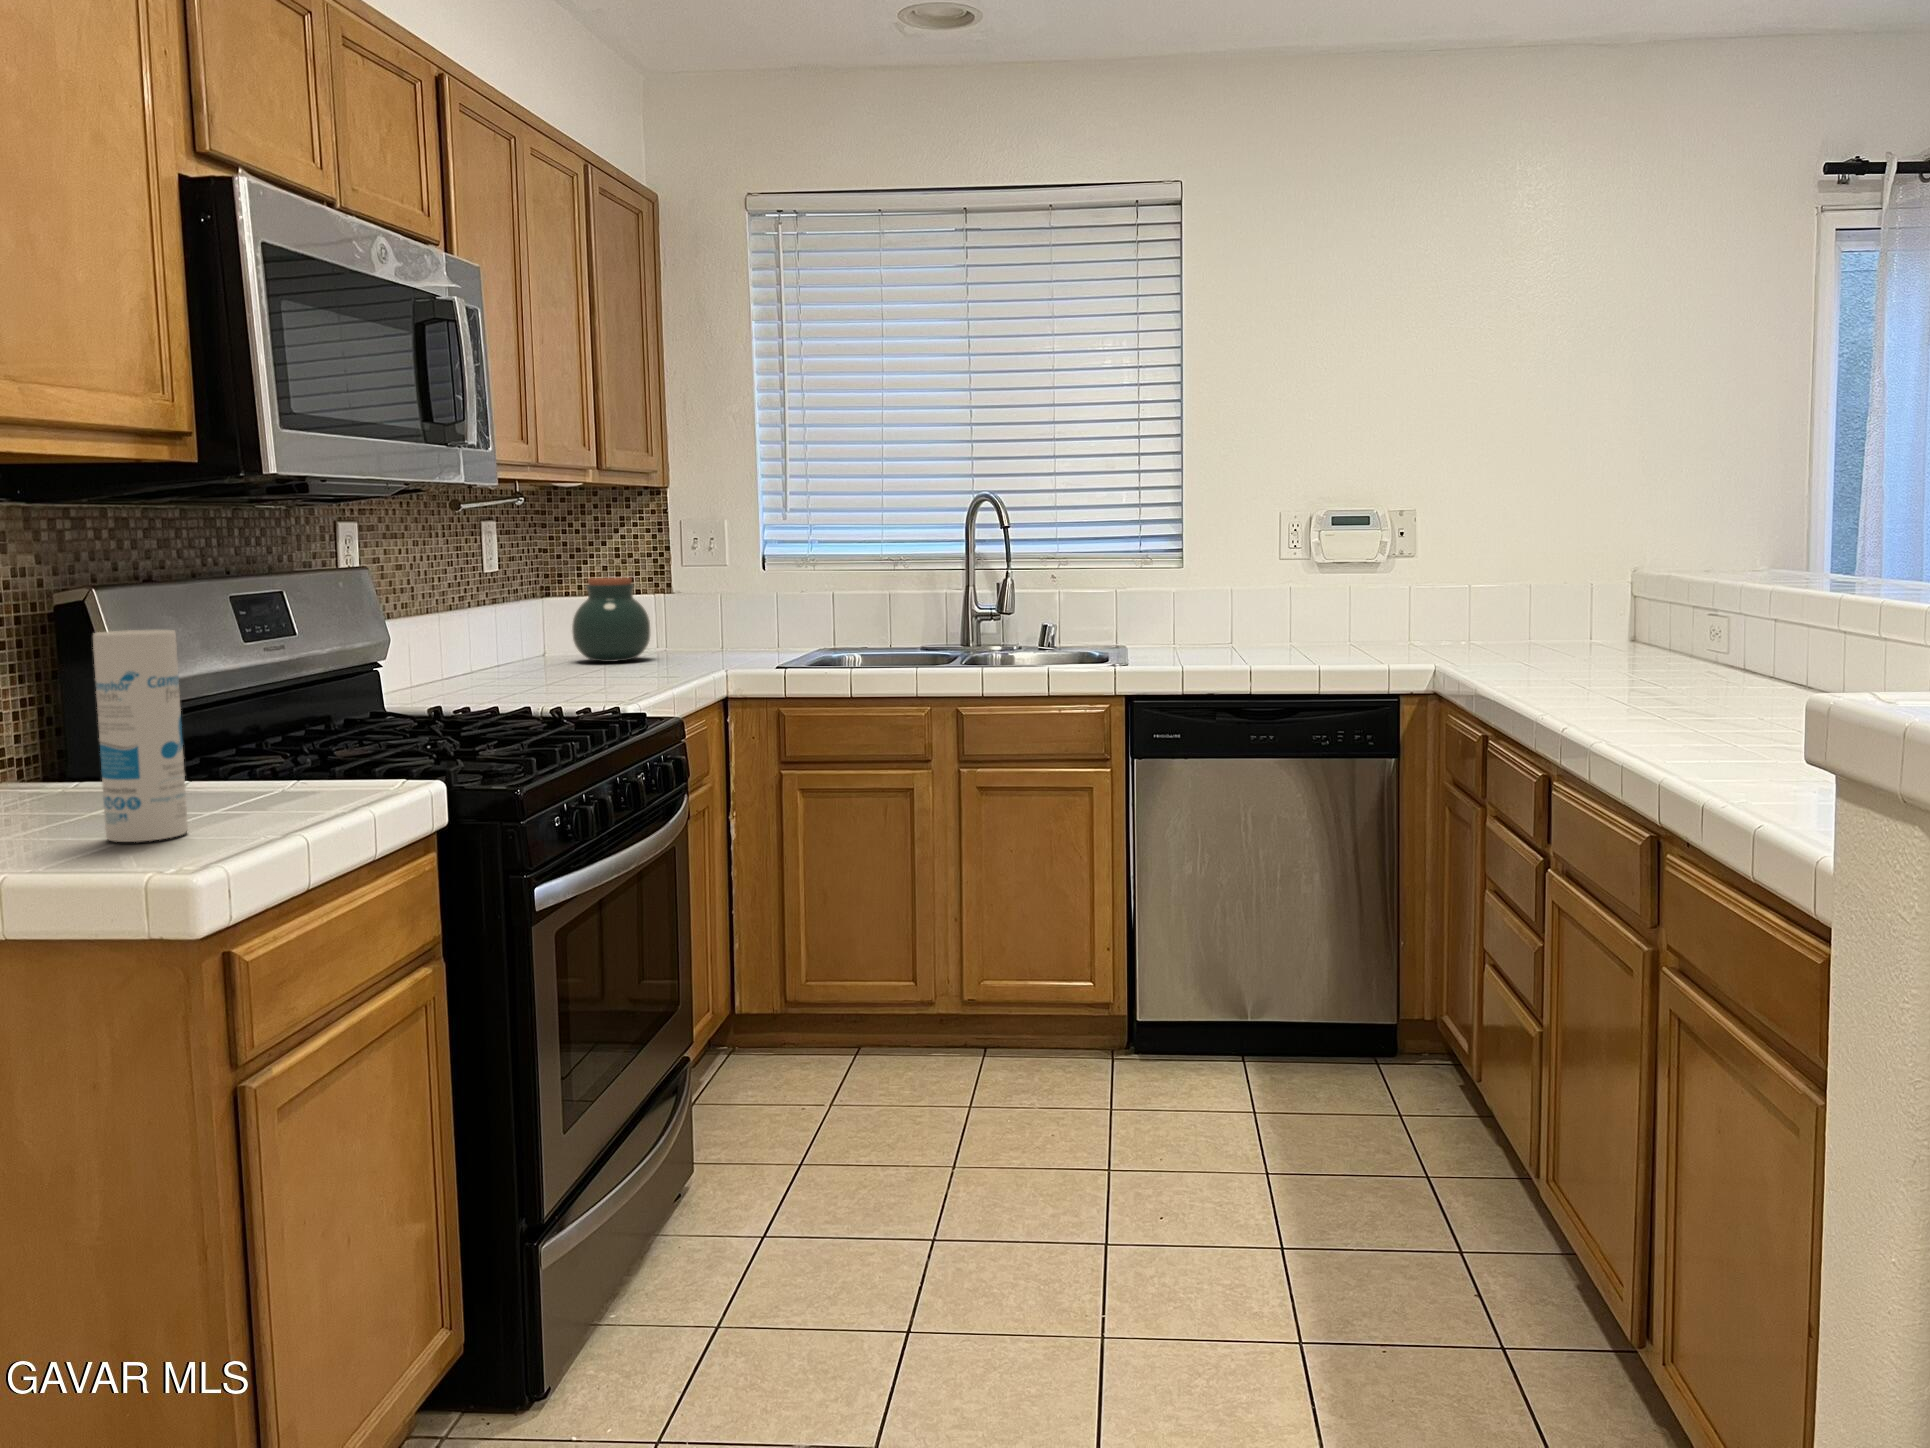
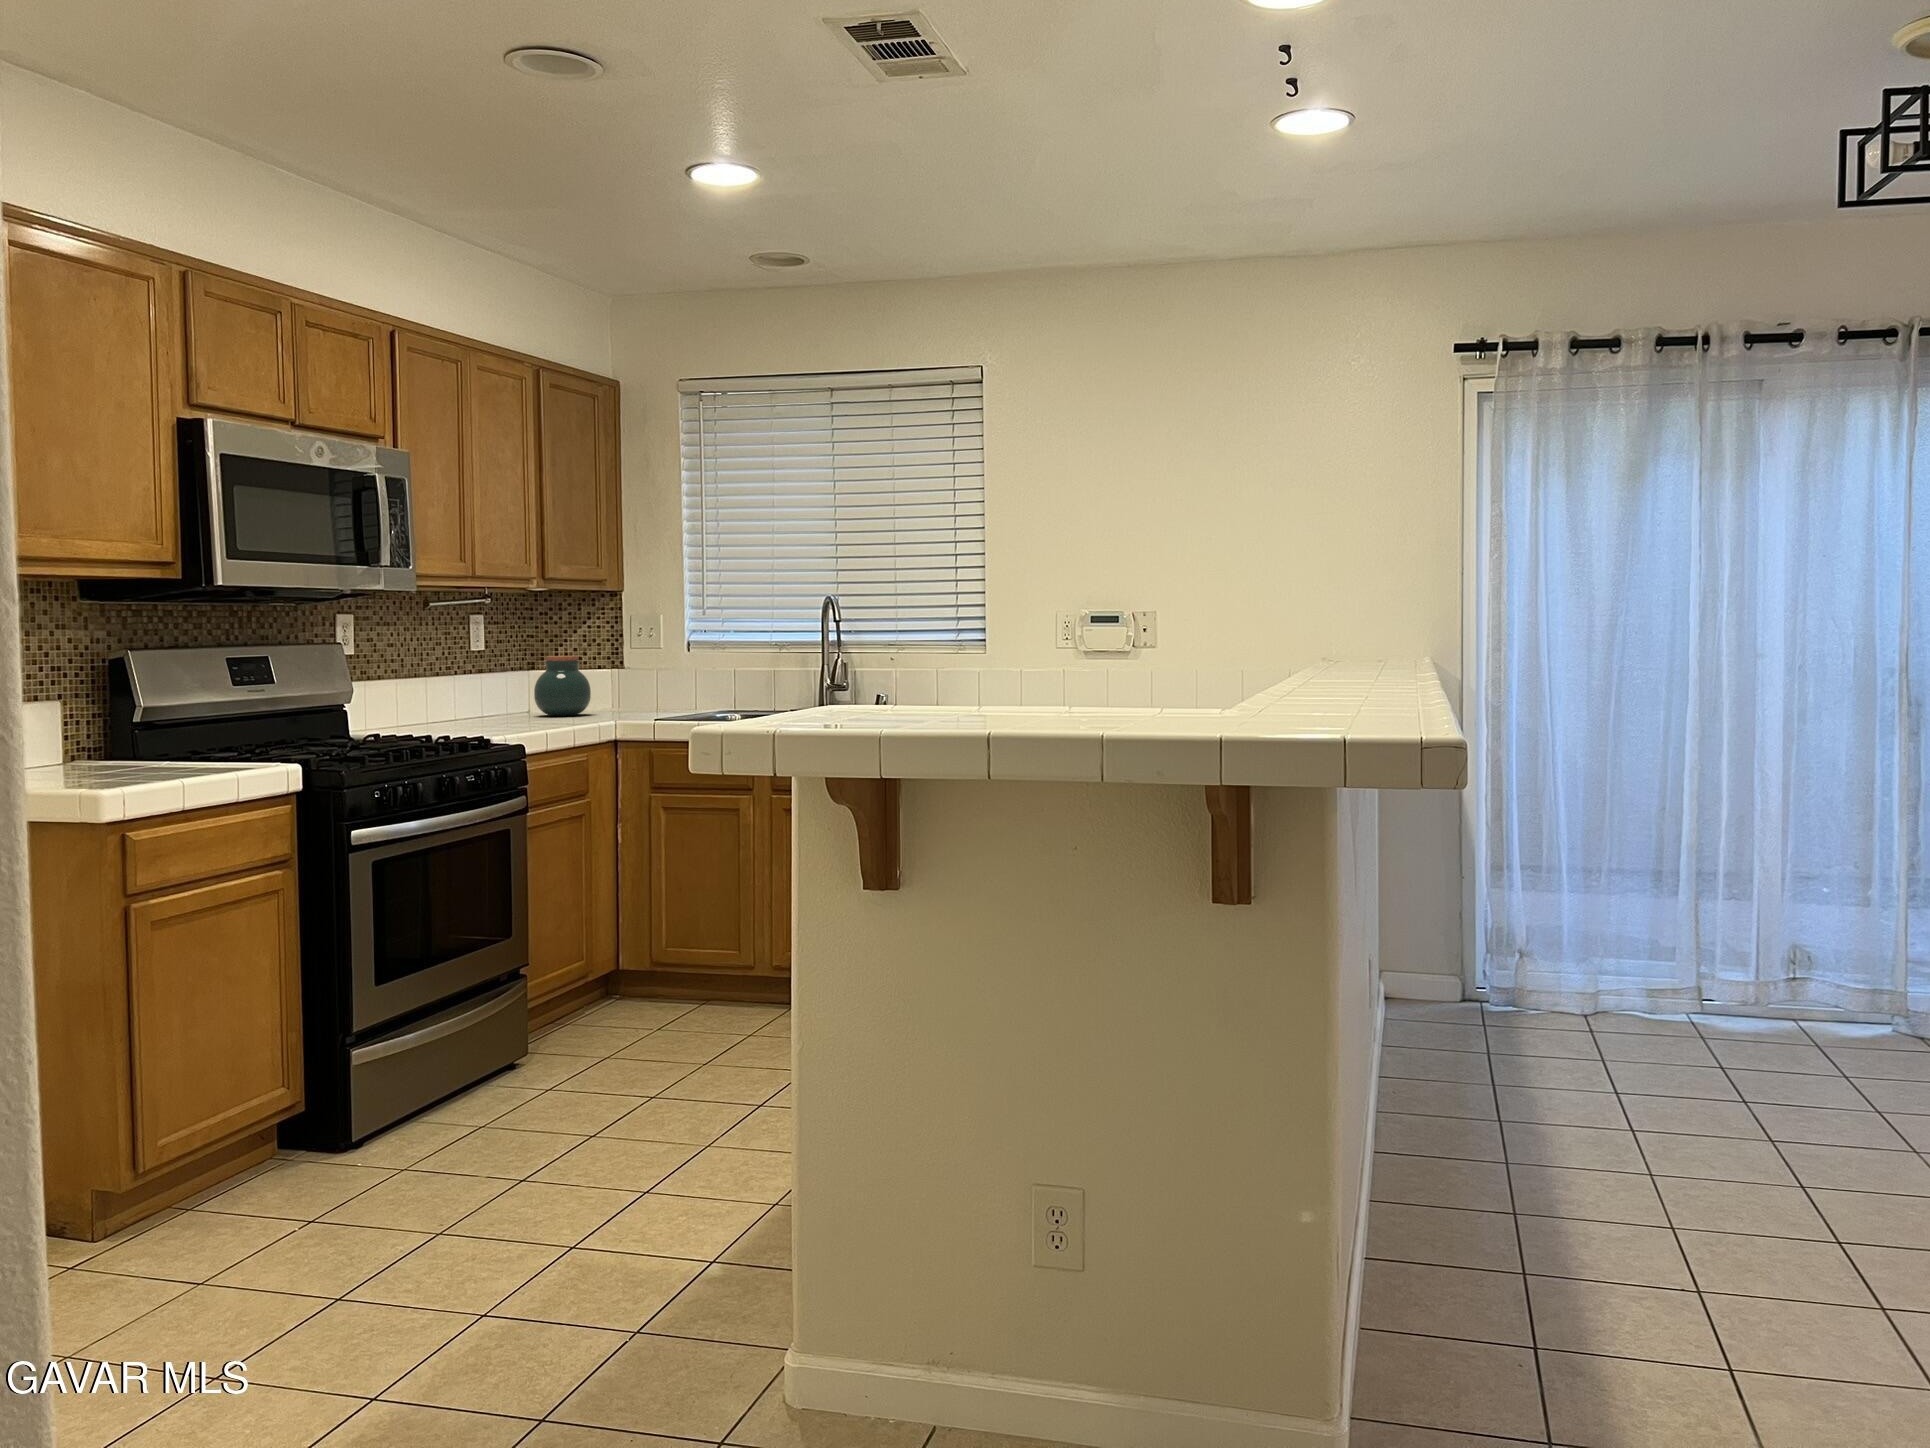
canister: present [93,630,188,842] -> none [94,669,141,781]

